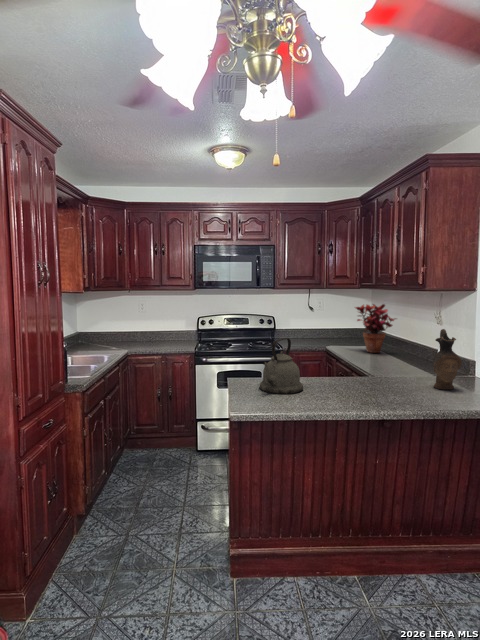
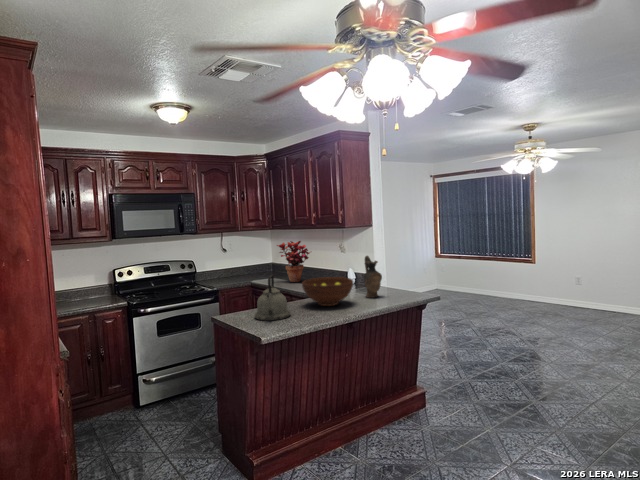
fruit bowl: none [334,350,405,390] -> present [302,277,353,306]

